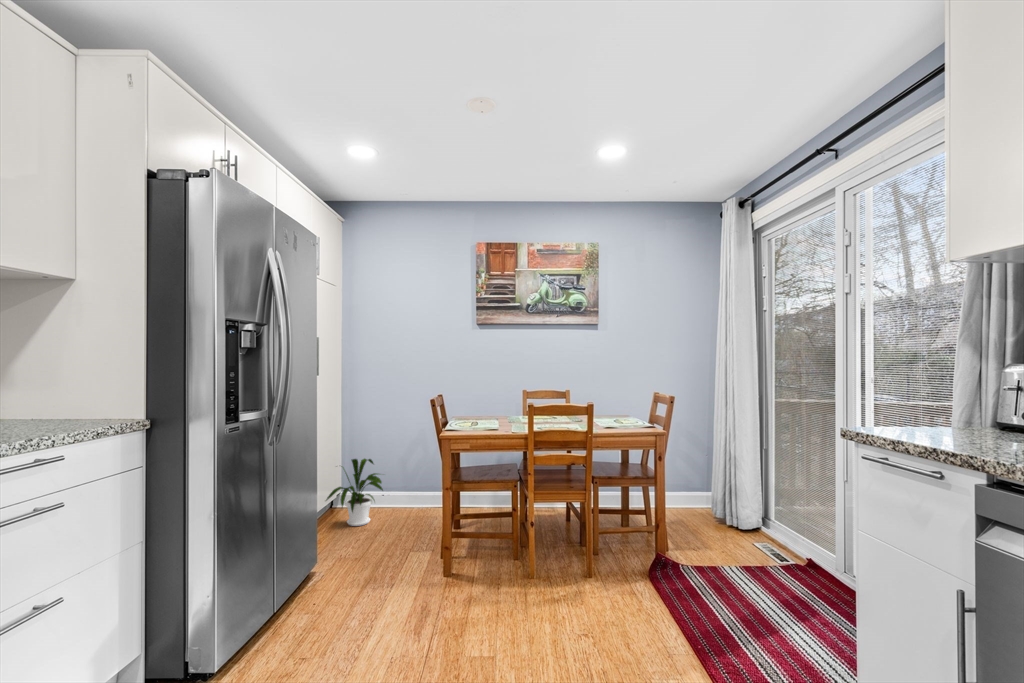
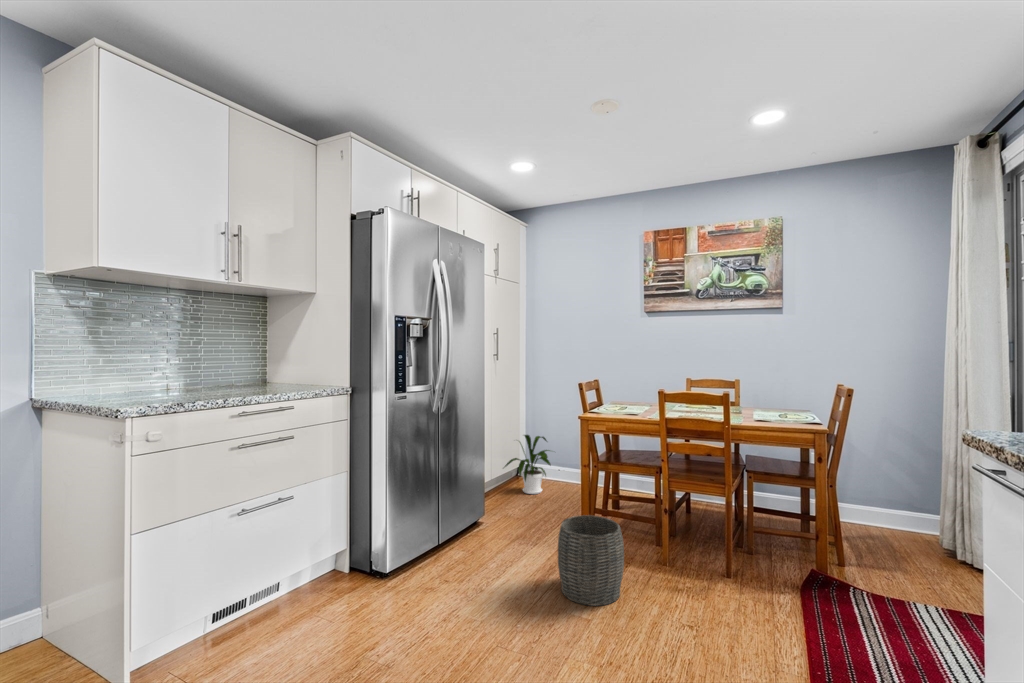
woven basket: none [443,541,513,642] -> present [558,515,624,606]

